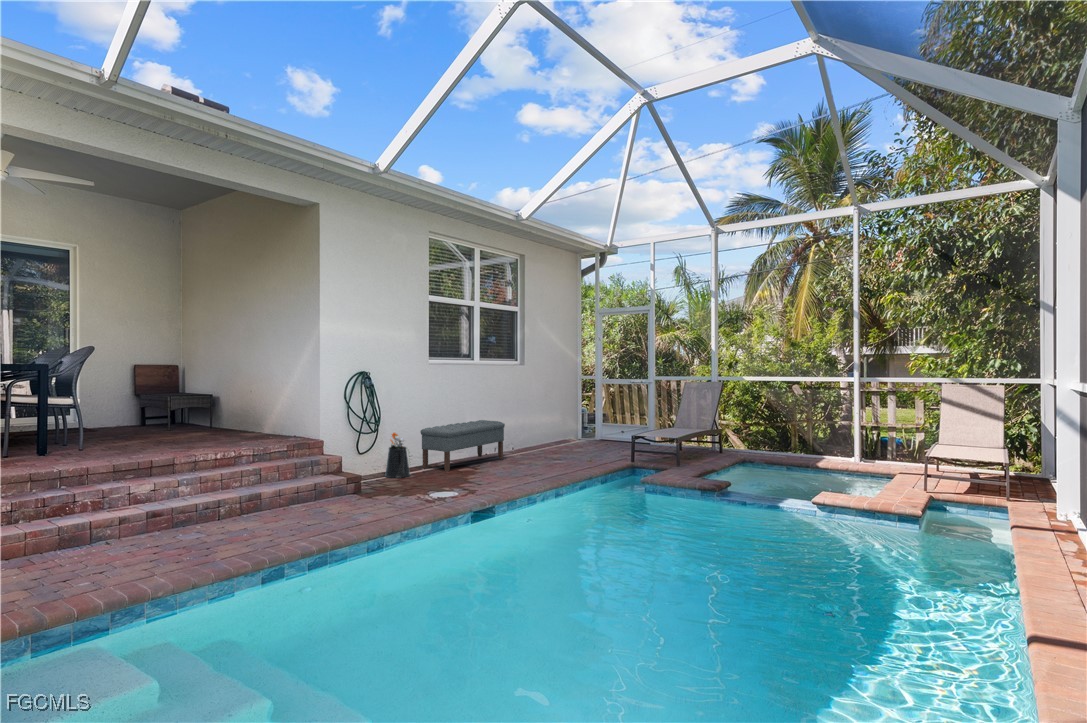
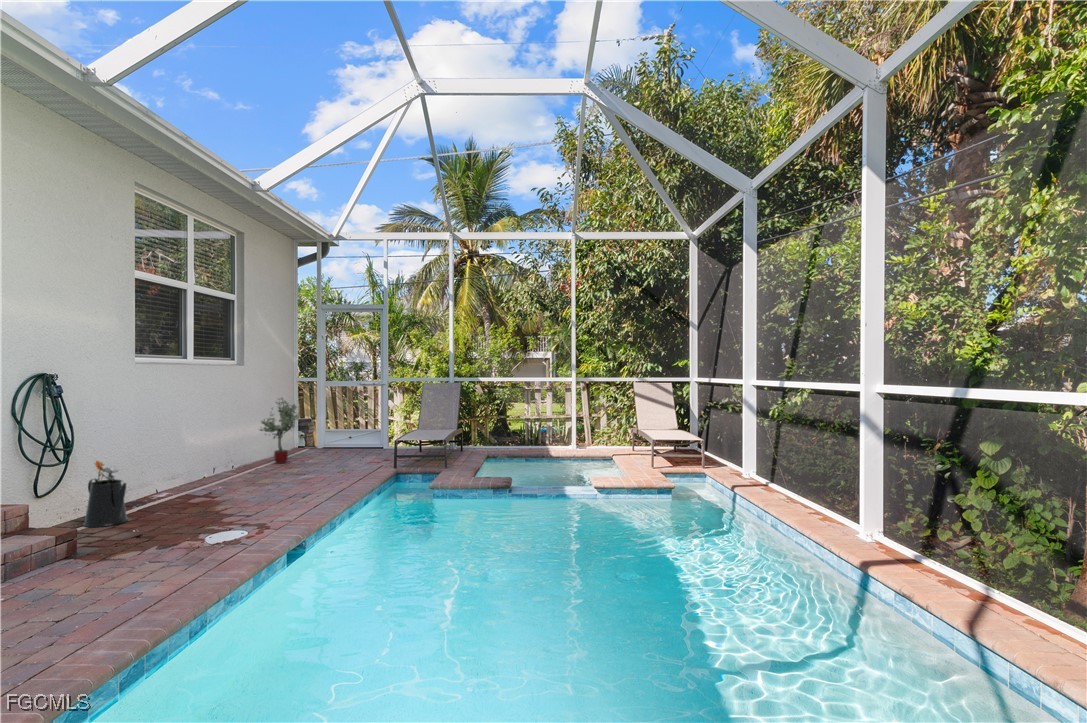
potted tree: none [538,391,573,449] -> present [260,398,299,464]
bench: present [420,420,505,472] -> none [129,436,238,508]

